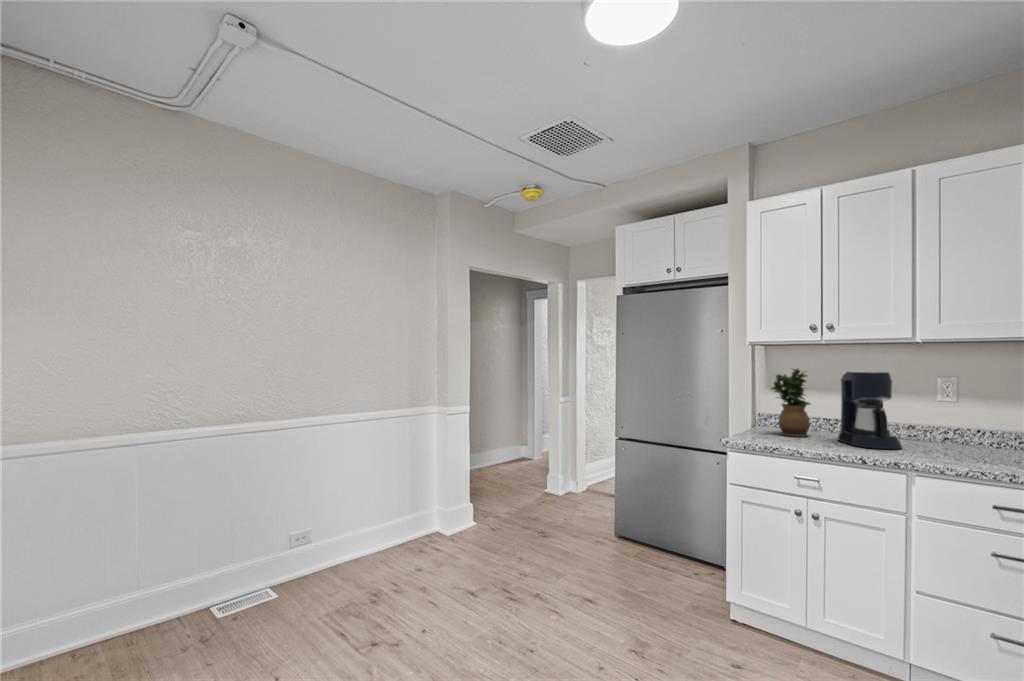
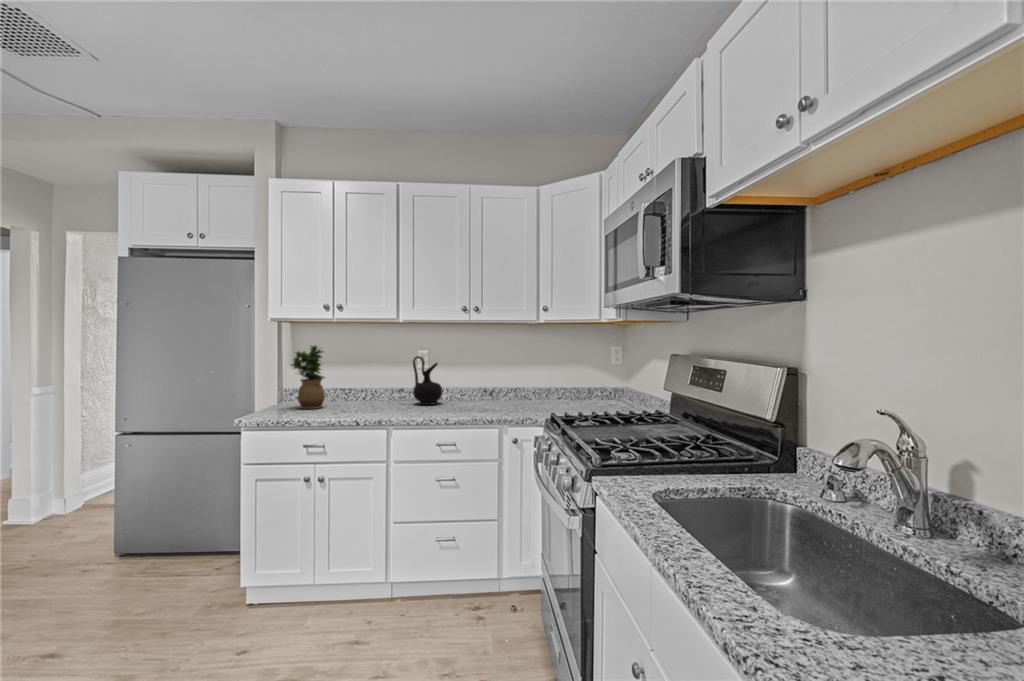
coffee maker: present [837,371,902,449] -> none [345,347,390,412]
ceramic jug: none [933,385,986,450] -> present [413,356,442,405]

